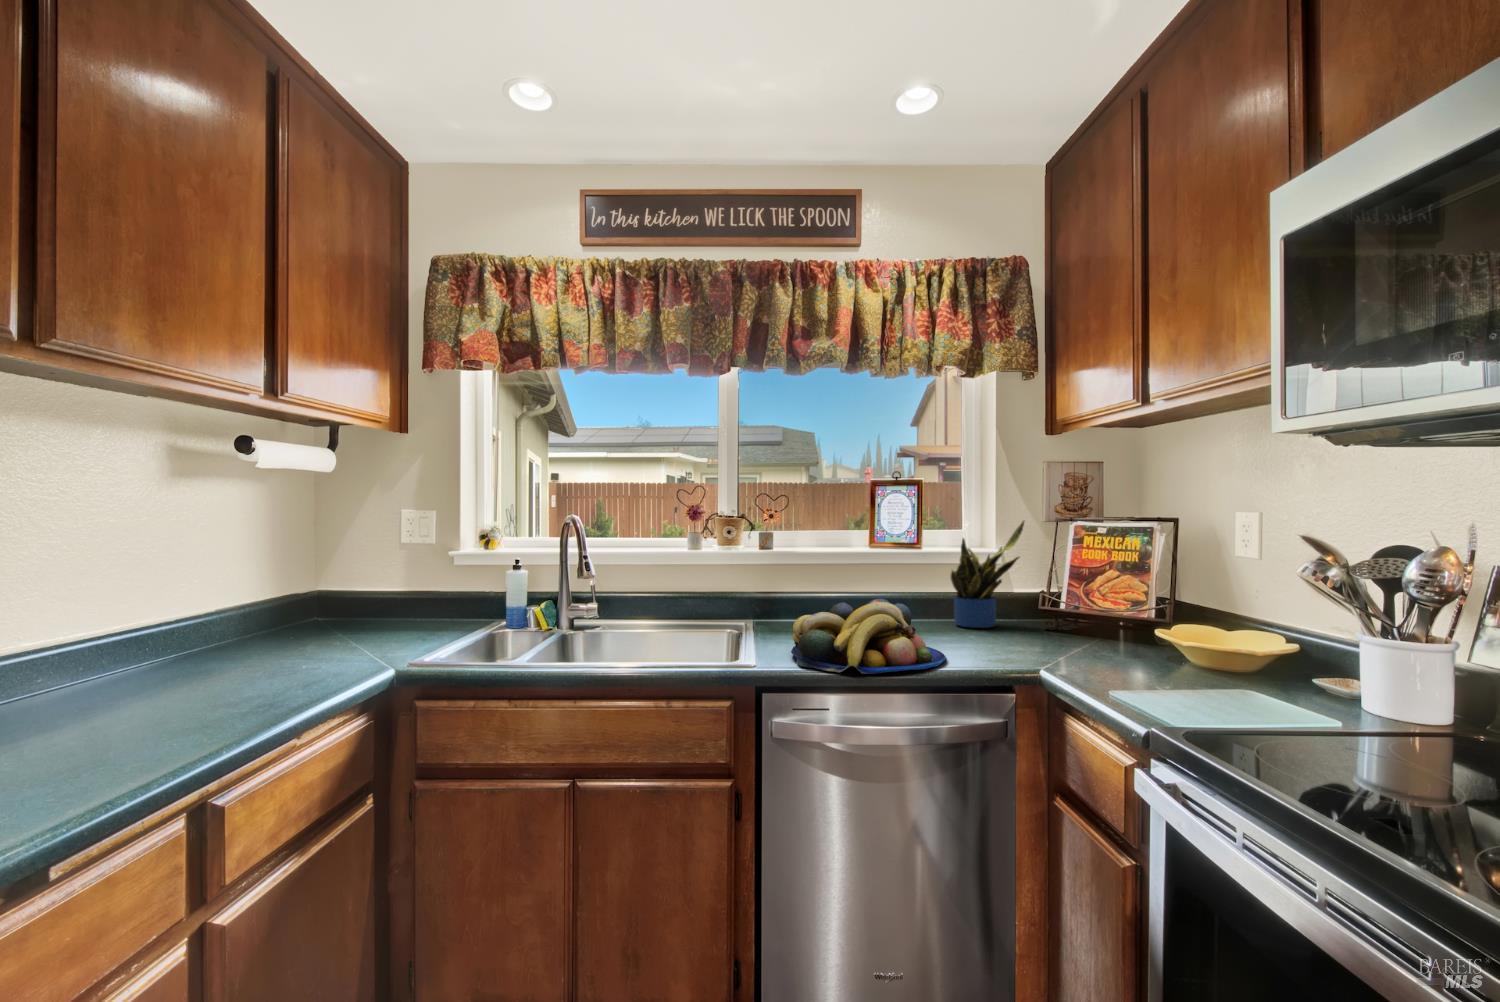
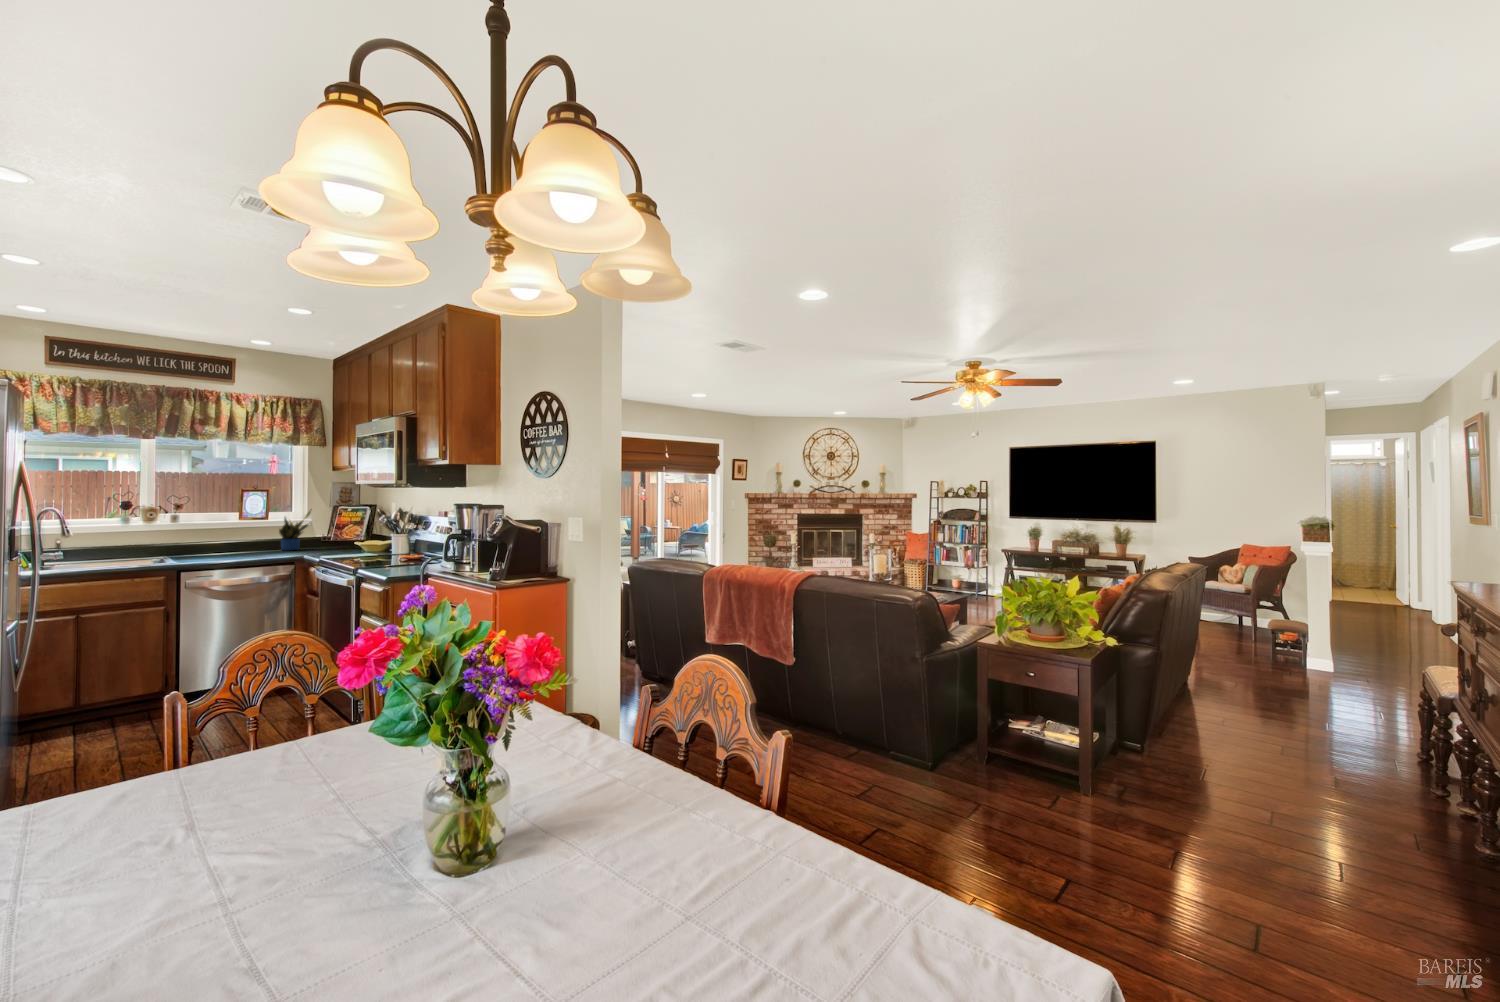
fruit bowl: present [791,599,946,674] -> none [201,539,270,562]

